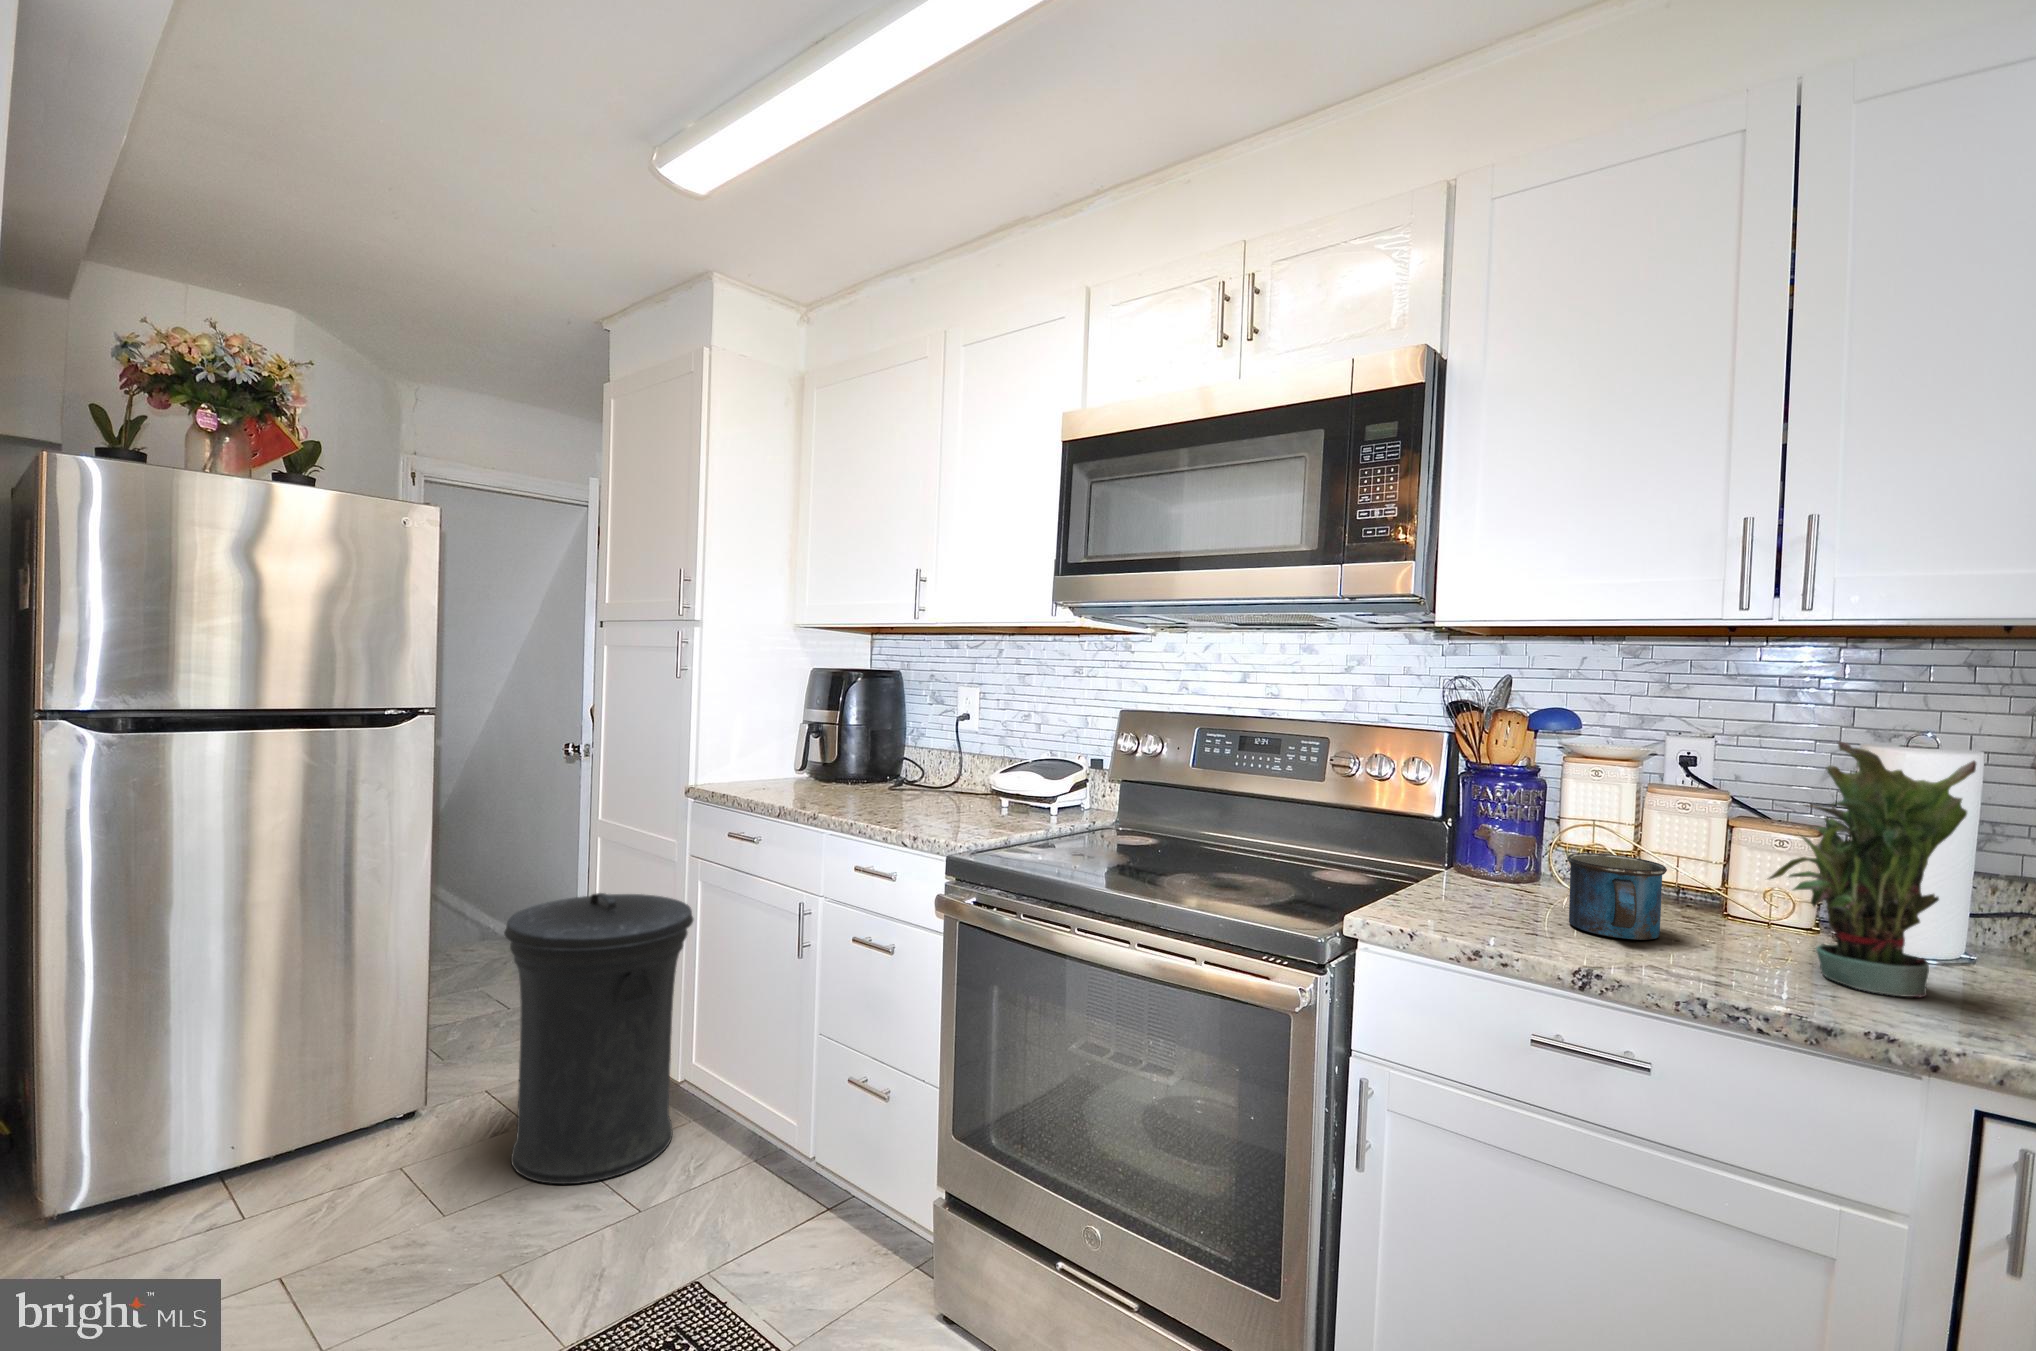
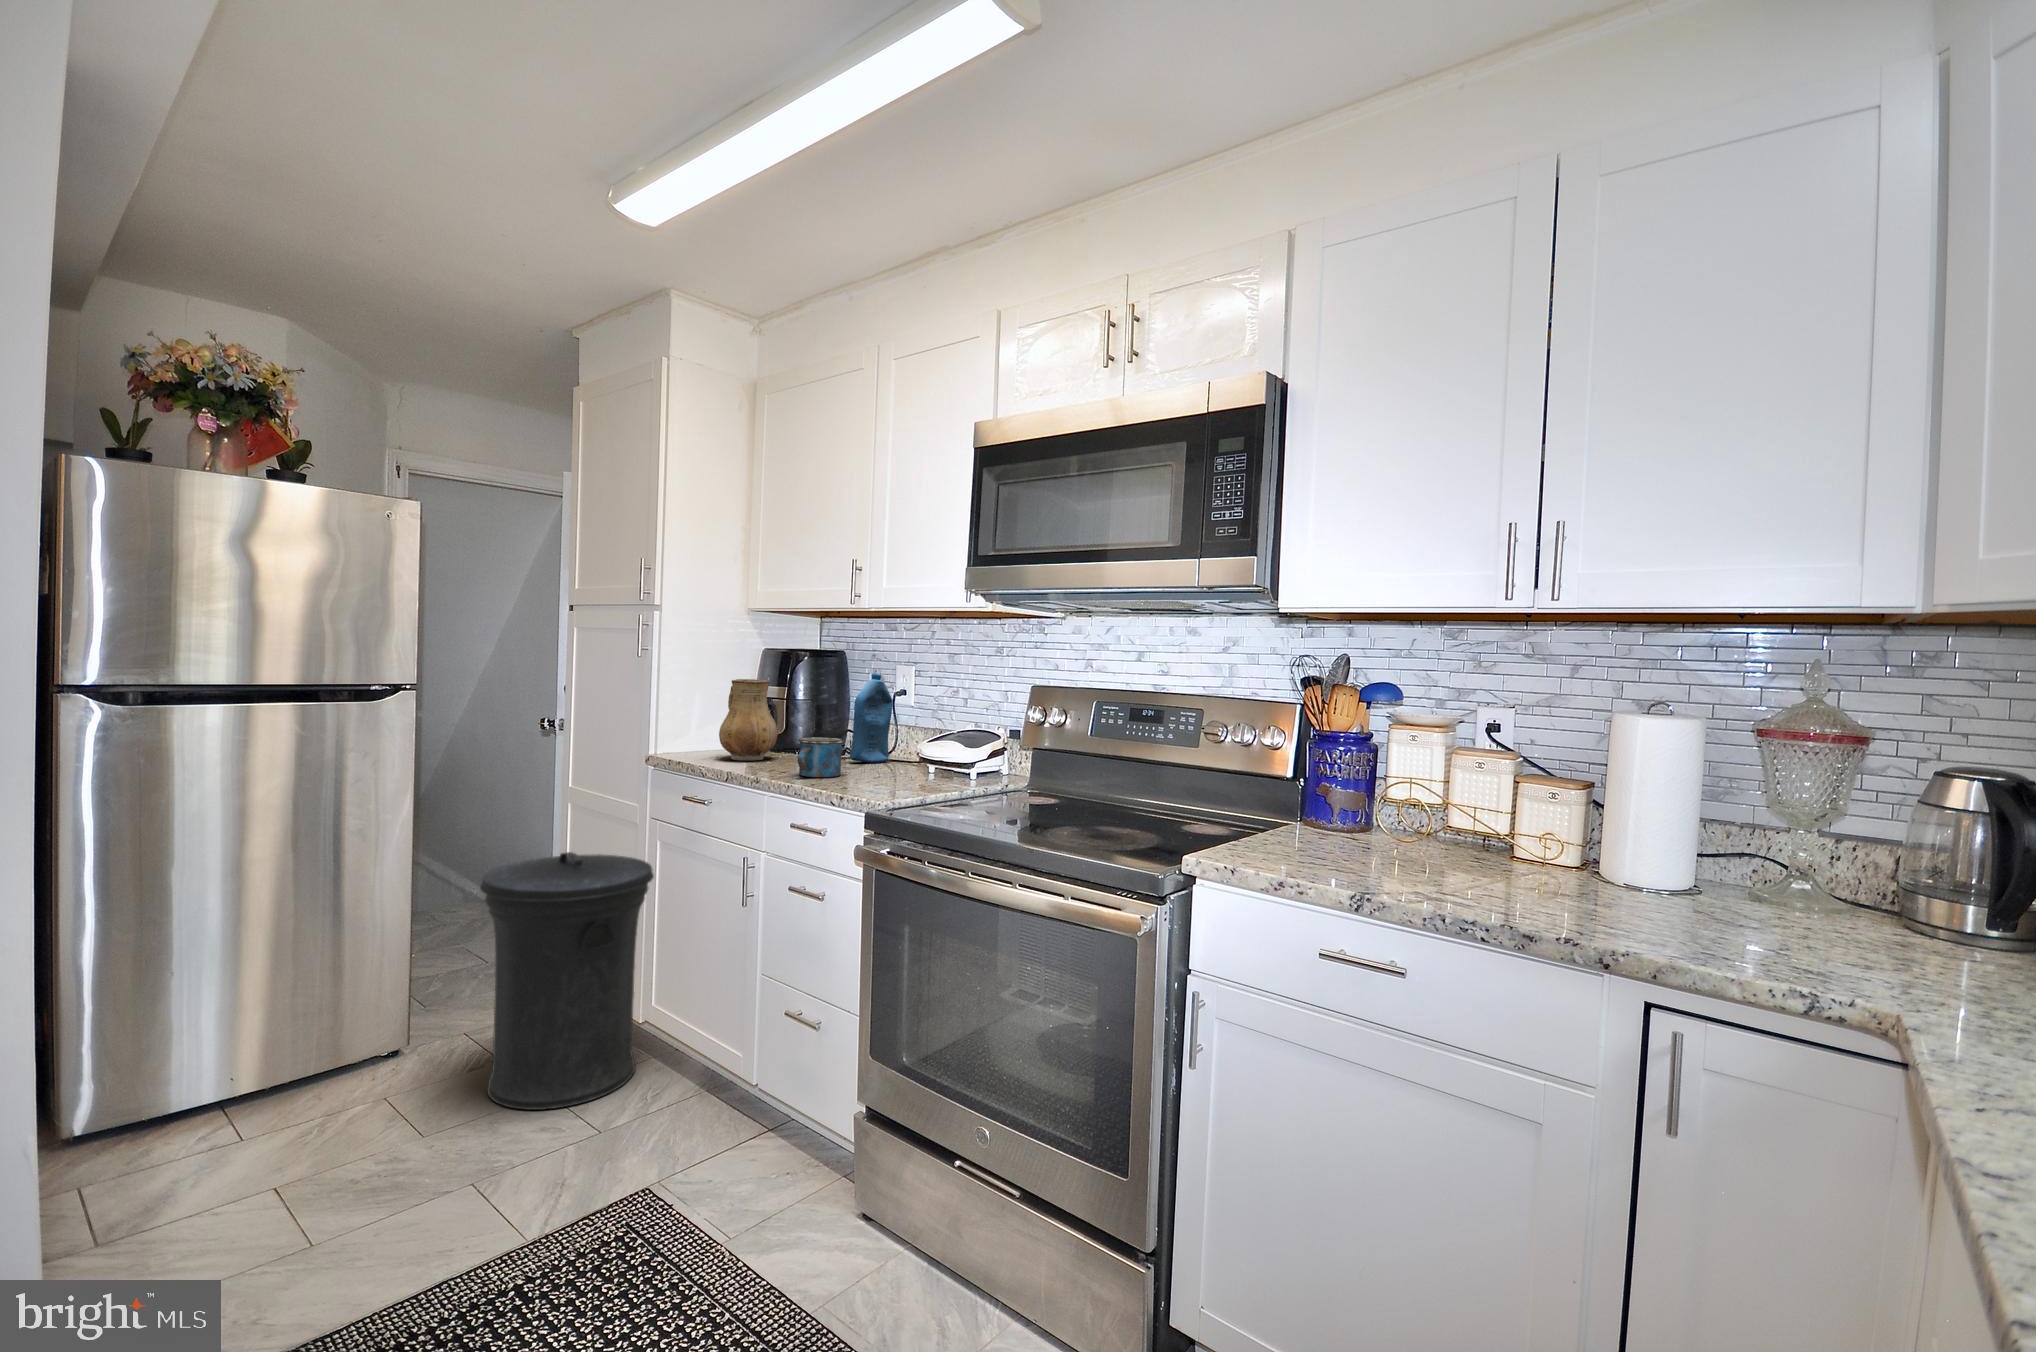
bottle: none [907,694,953,792] -> present [850,674,893,763]
ceramic pitcher: none [763,700,826,790] -> present [719,679,777,760]
potted plant: present [1769,742,1976,997] -> none [1515,704,1662,914]
mug: present [1567,853,1667,940] -> present [798,737,843,777]

